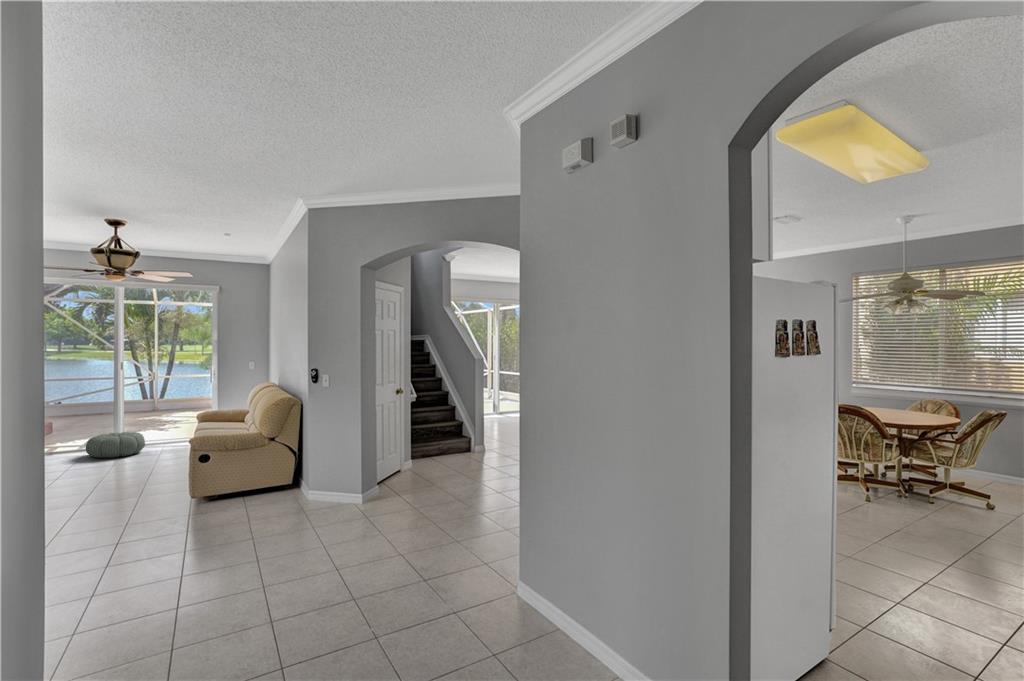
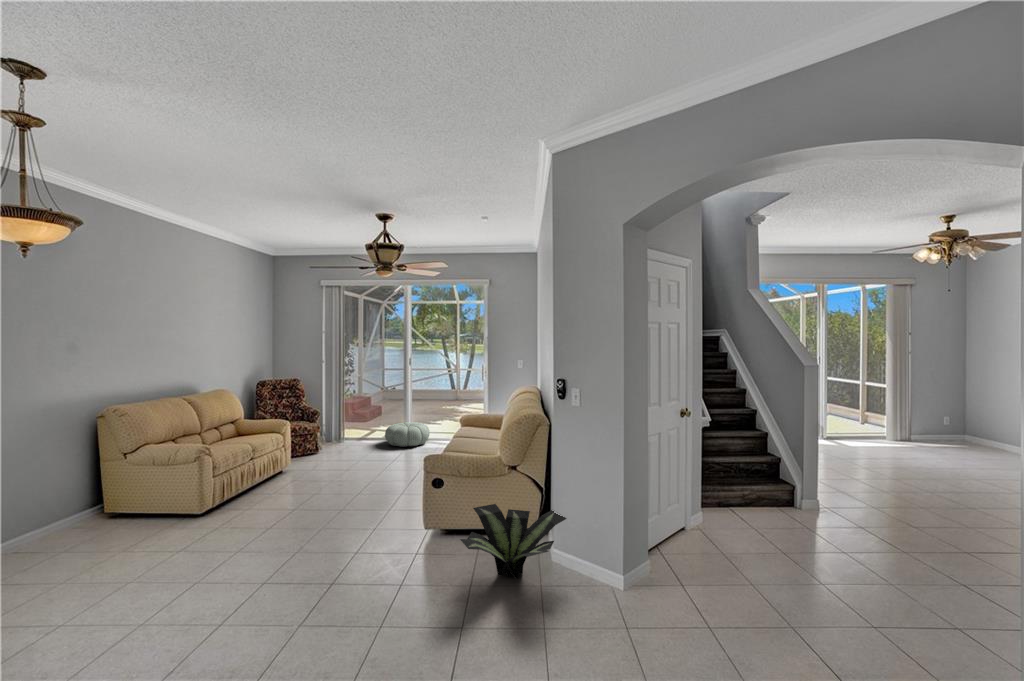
potted plant: none [240,464,320,511] -> present [460,504,566,579]

